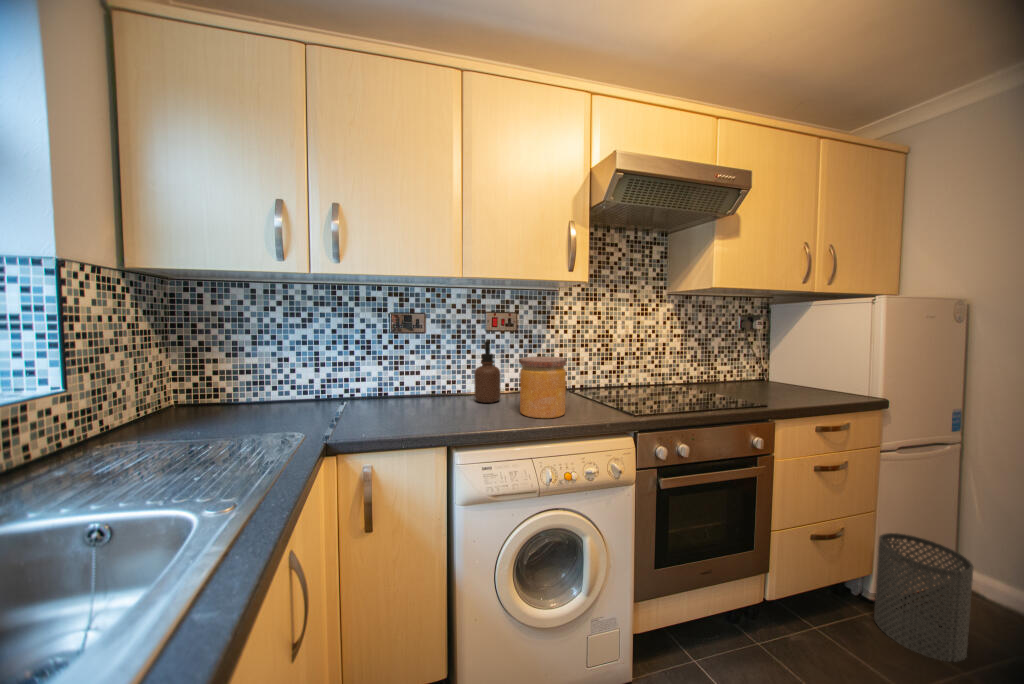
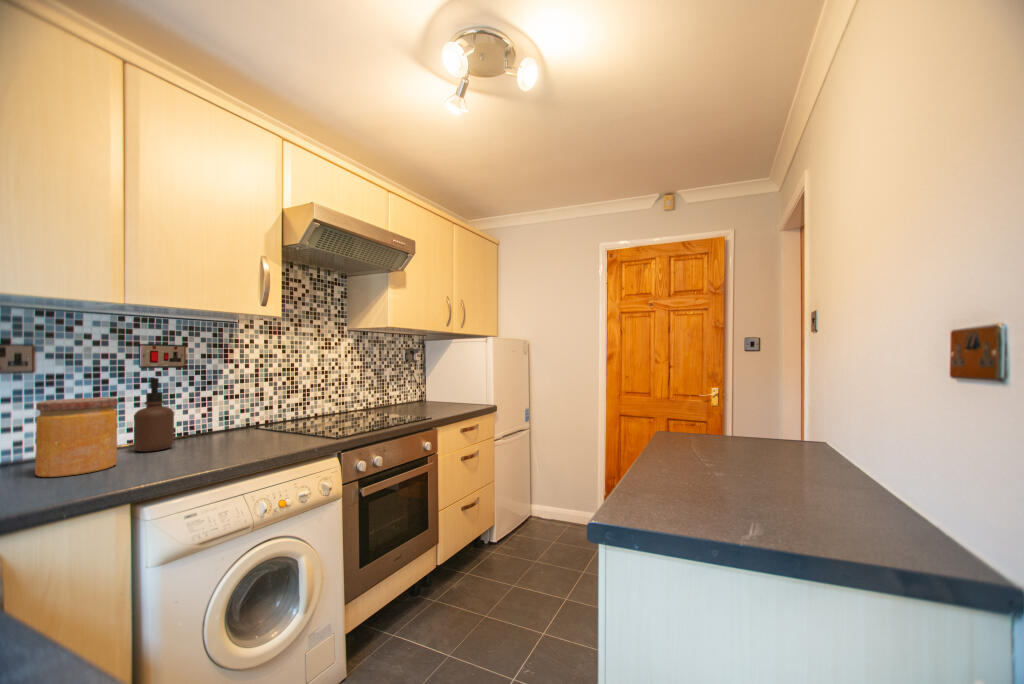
jar: present [520,357,566,418] -> present [35,397,118,477]
trash can: present [874,533,974,662] -> none [497,491,539,565]

